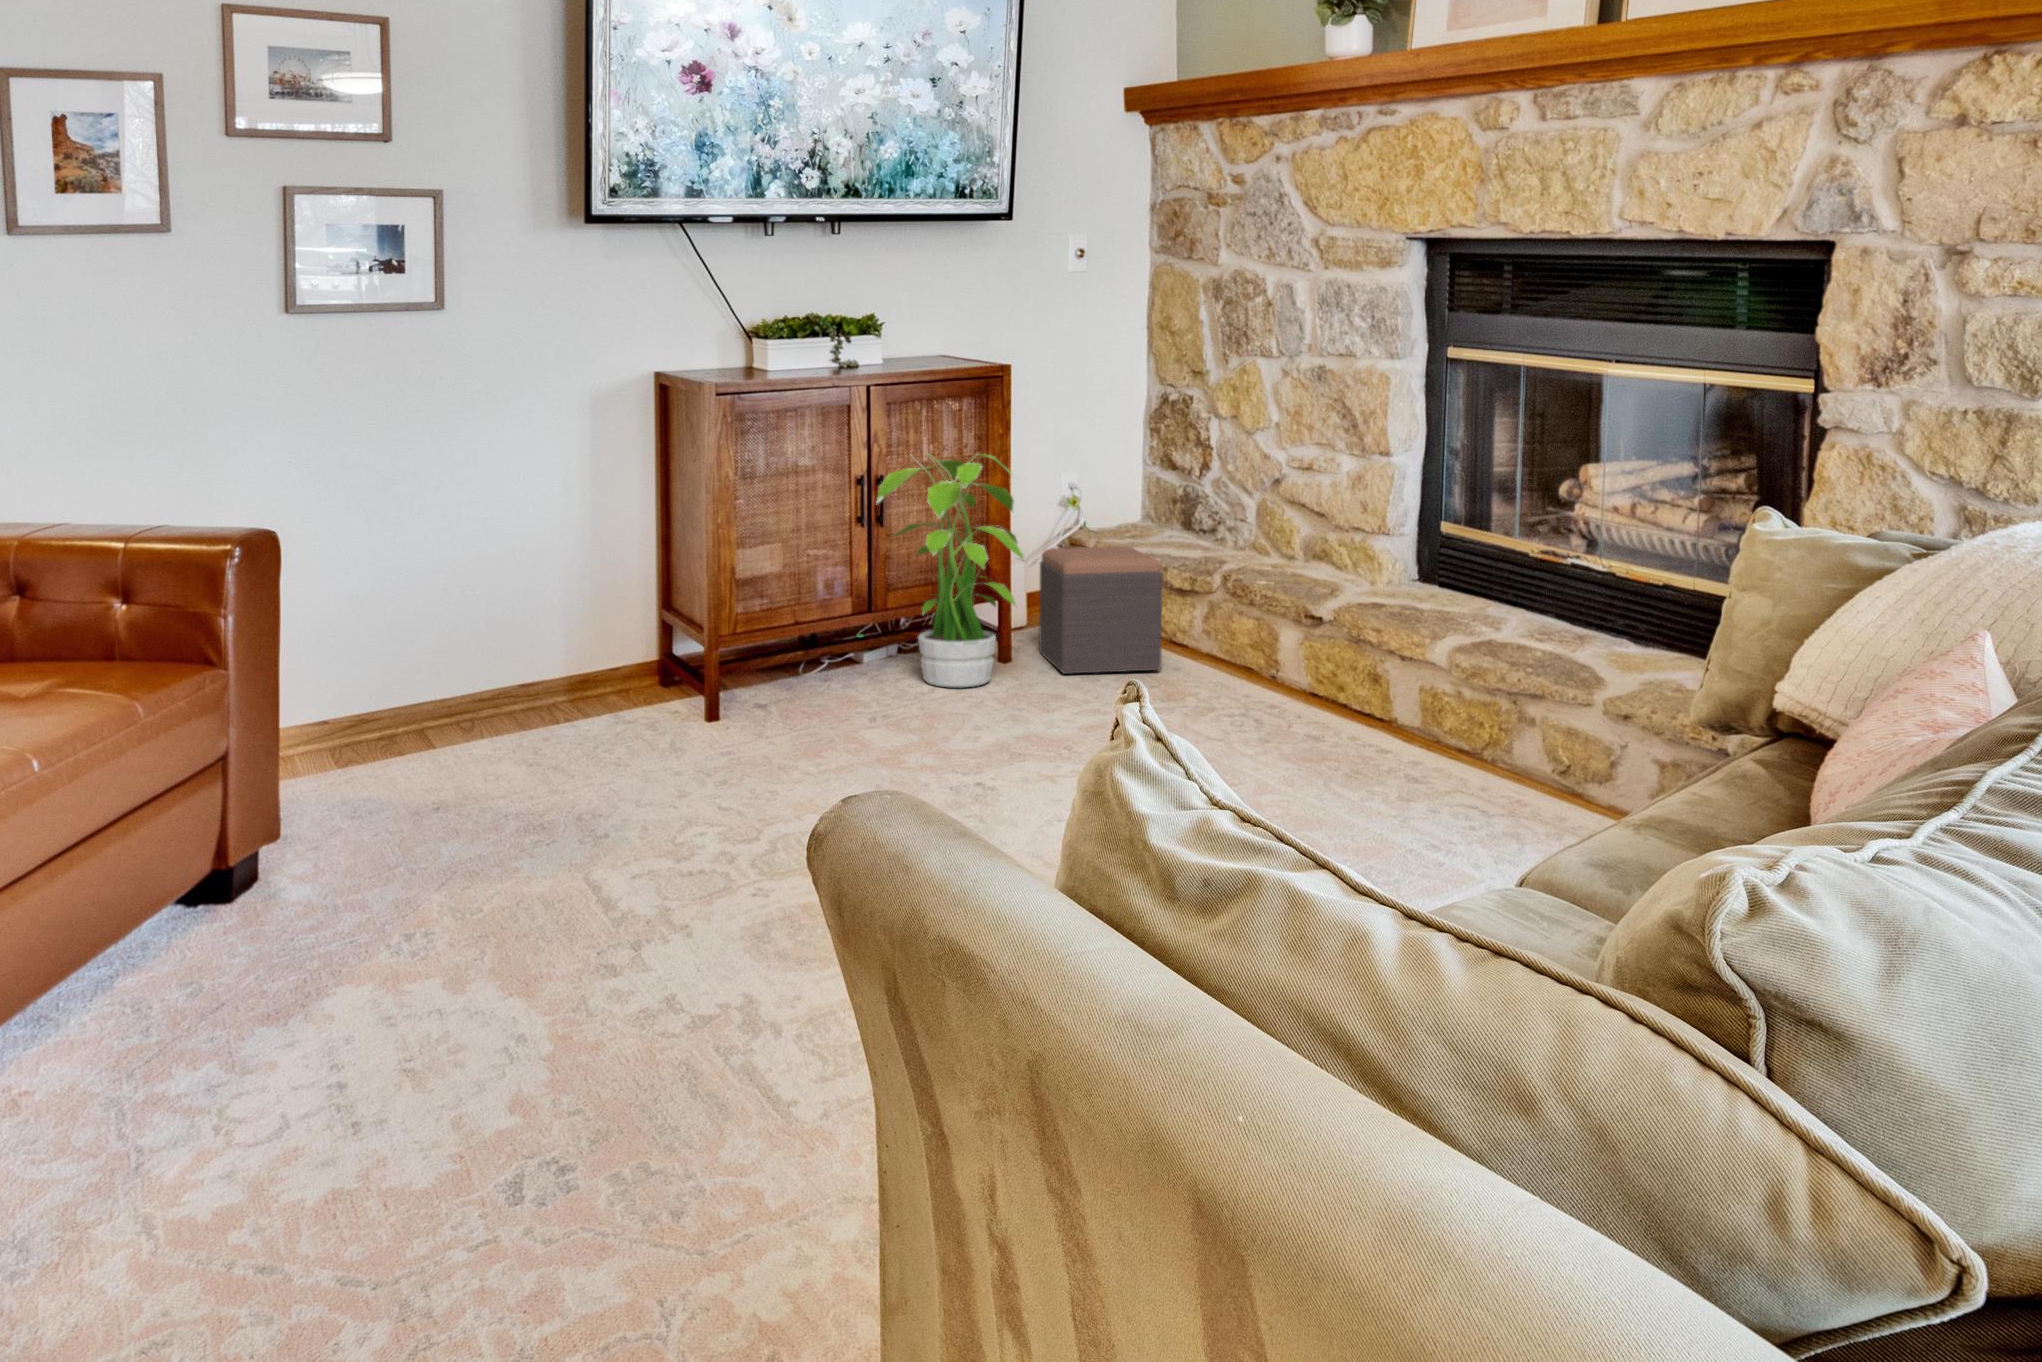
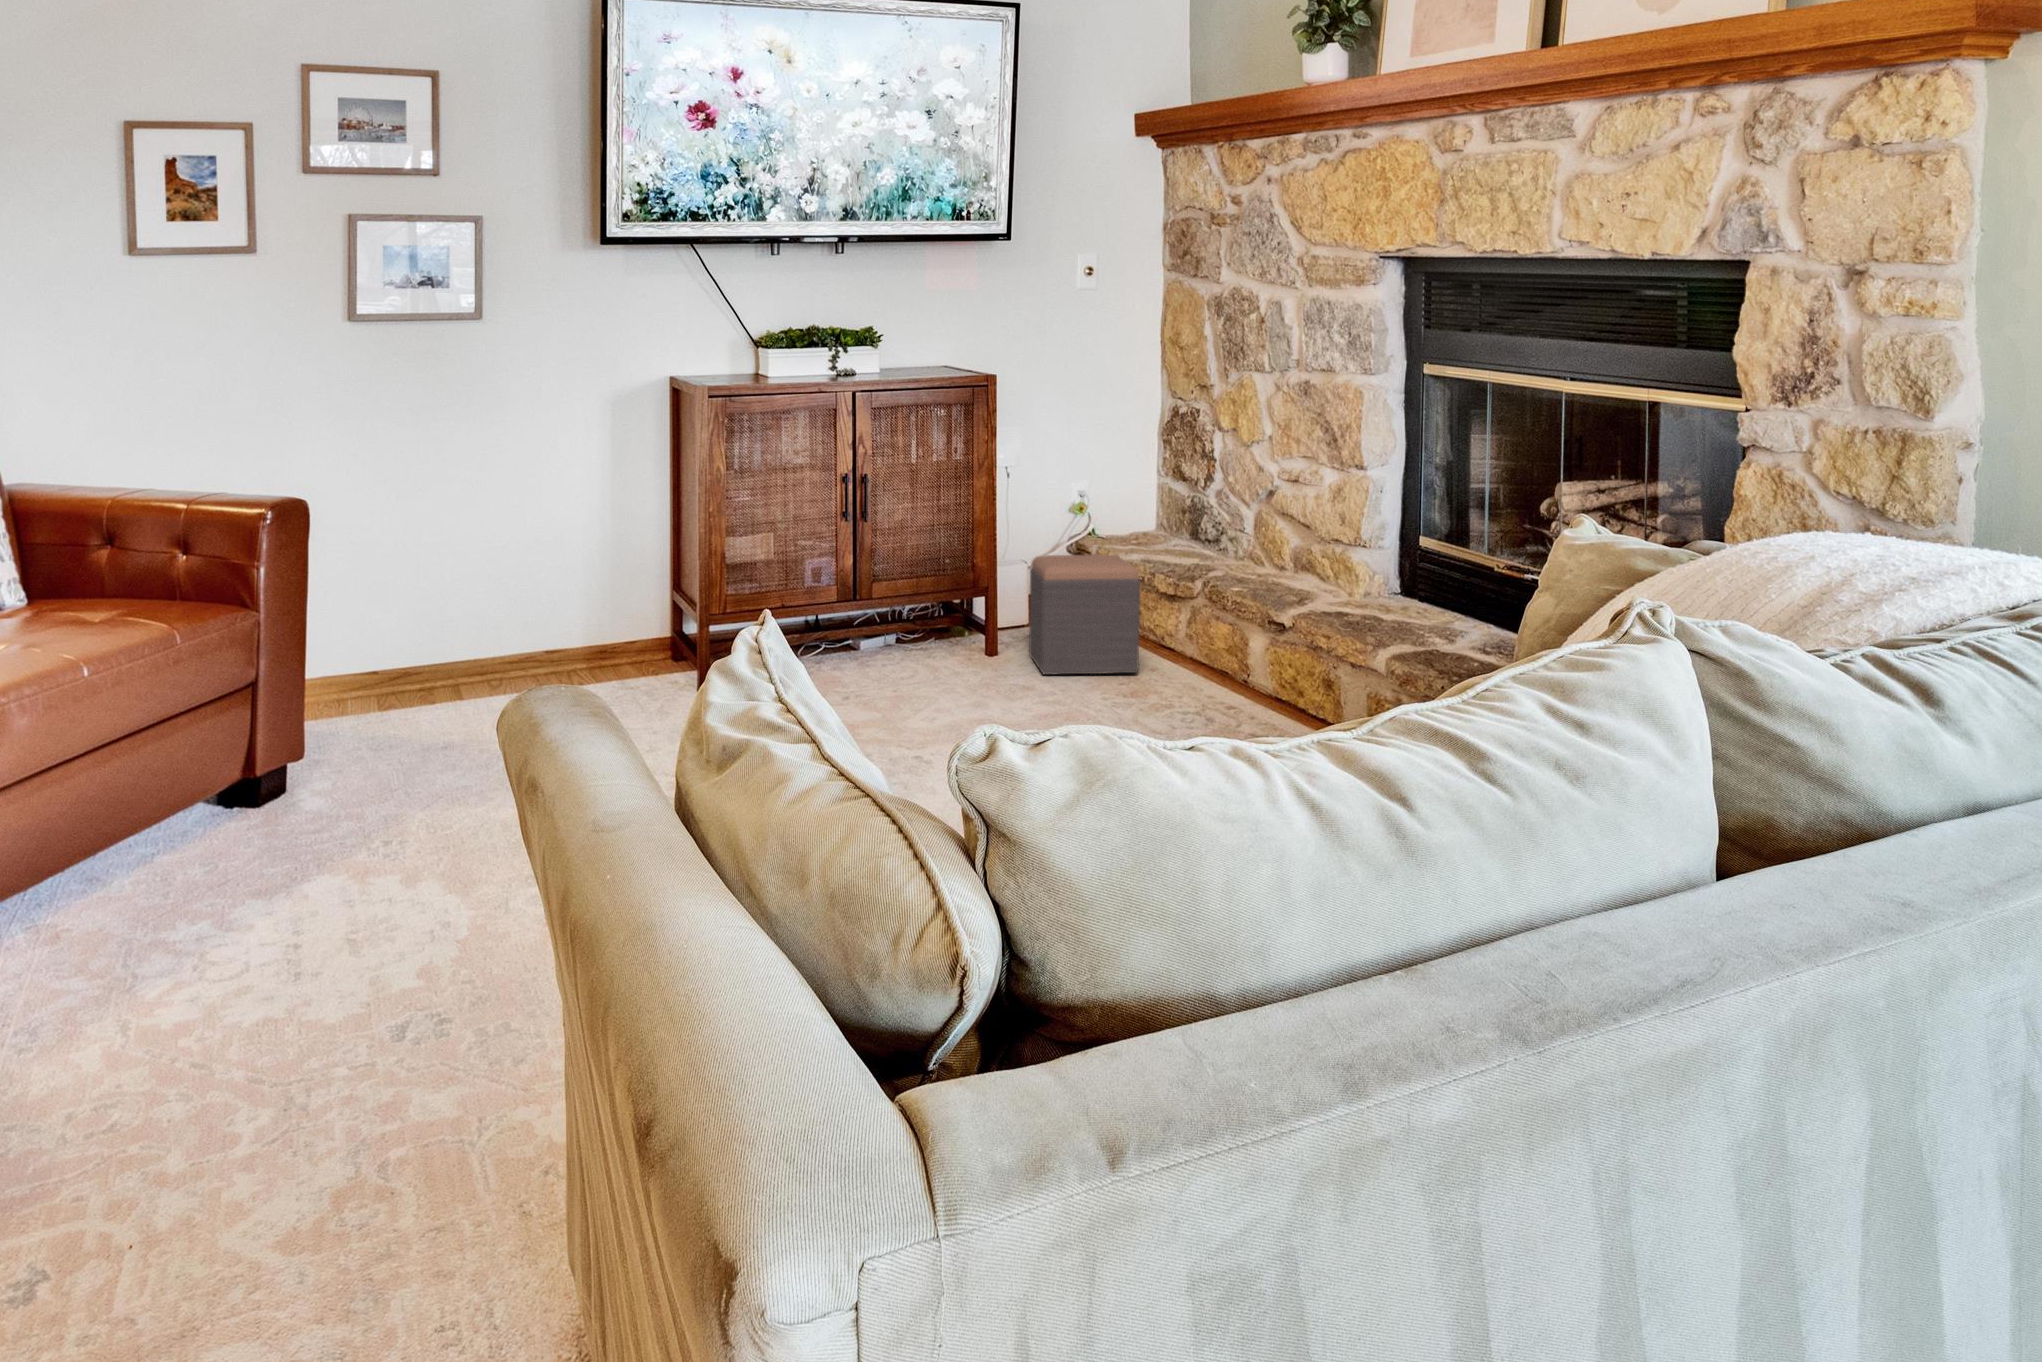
potted plant: present [877,454,1025,687] -> none [861,462,1002,685]

